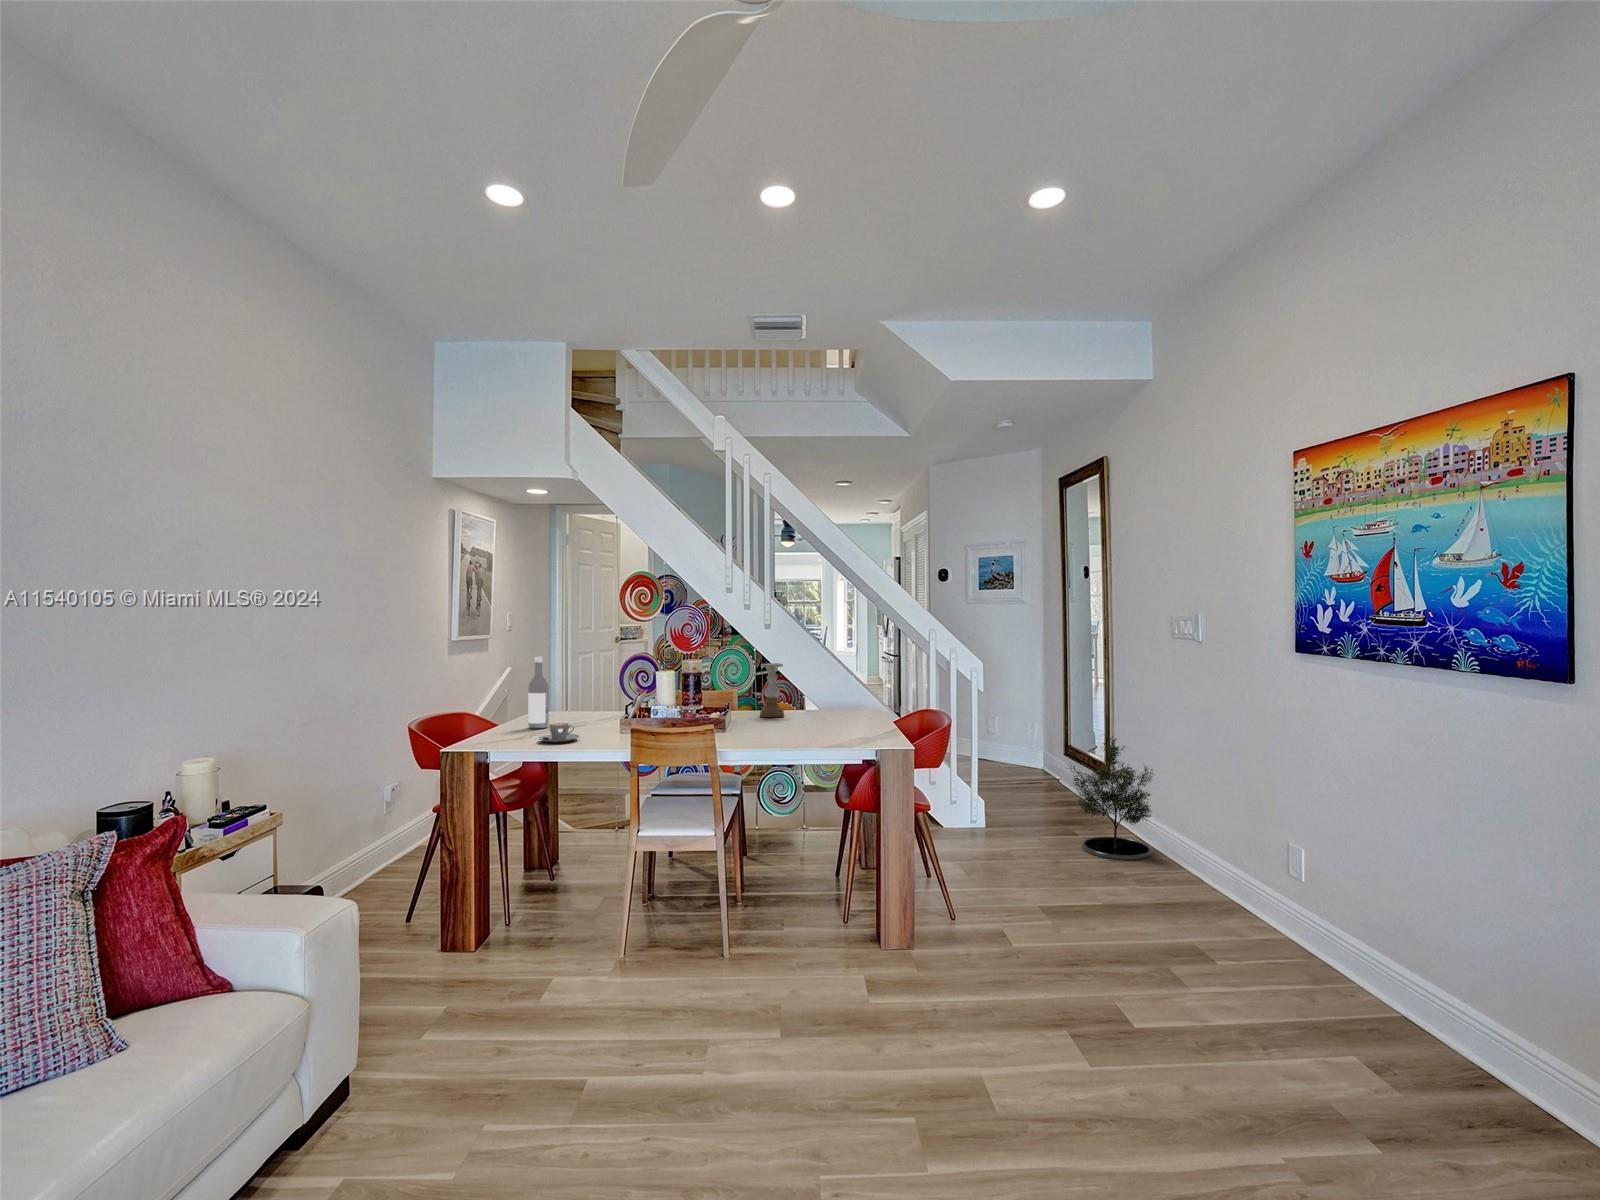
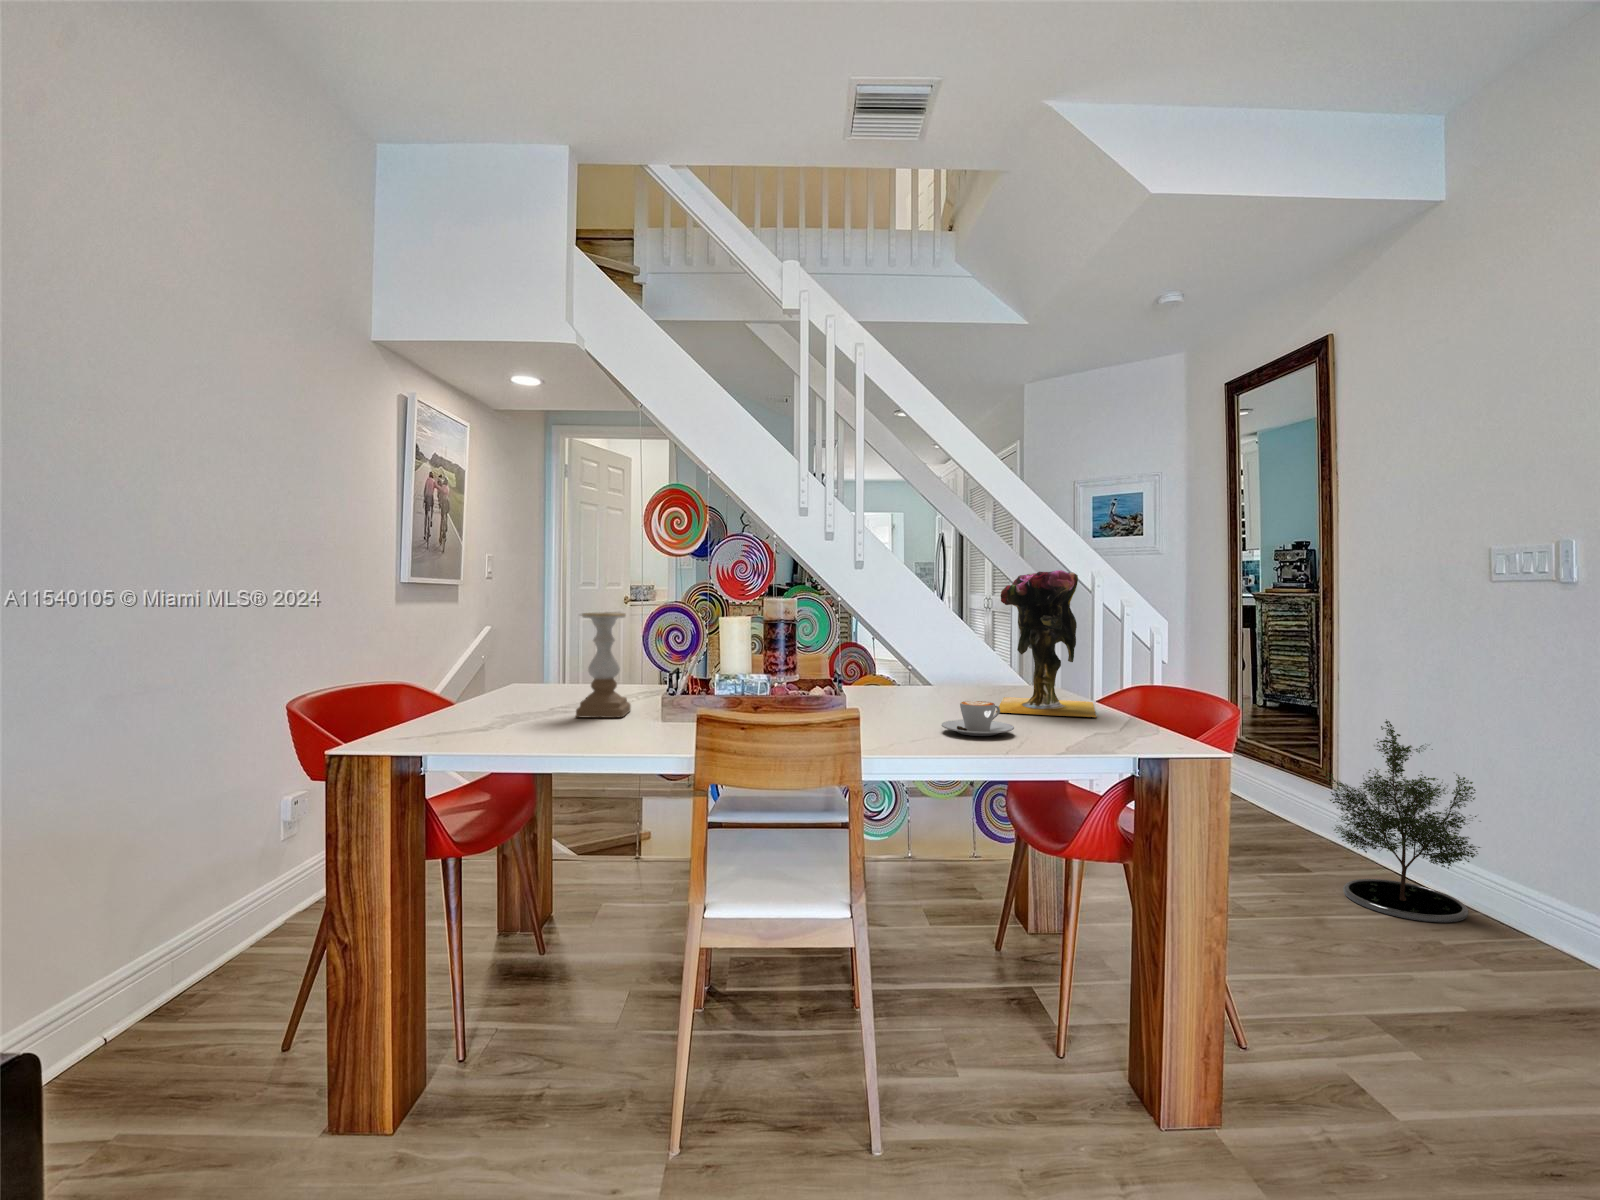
vase: none [814,643,883,730] -> present [996,570,1096,717]
wine bottle: present [528,657,549,729] -> none [505,587,540,709]
candle holder: present [760,663,784,717] -> present [576,612,631,718]
coffee cup: present [539,723,579,743] -> present [941,701,1014,736]

